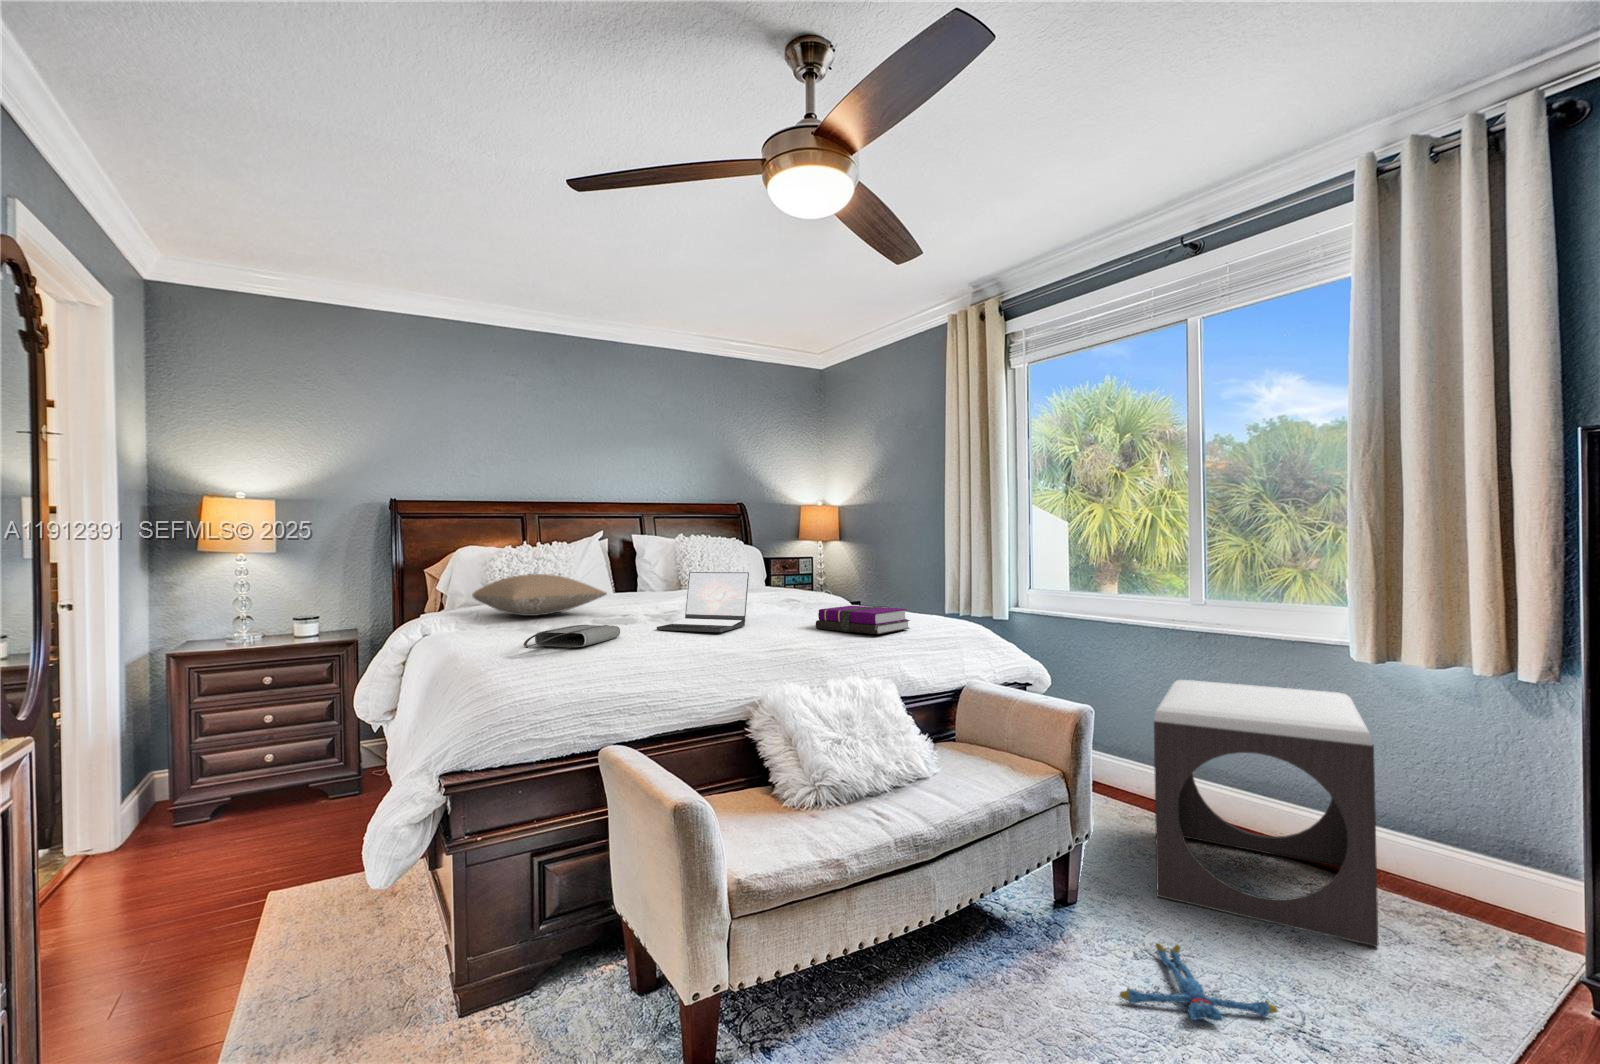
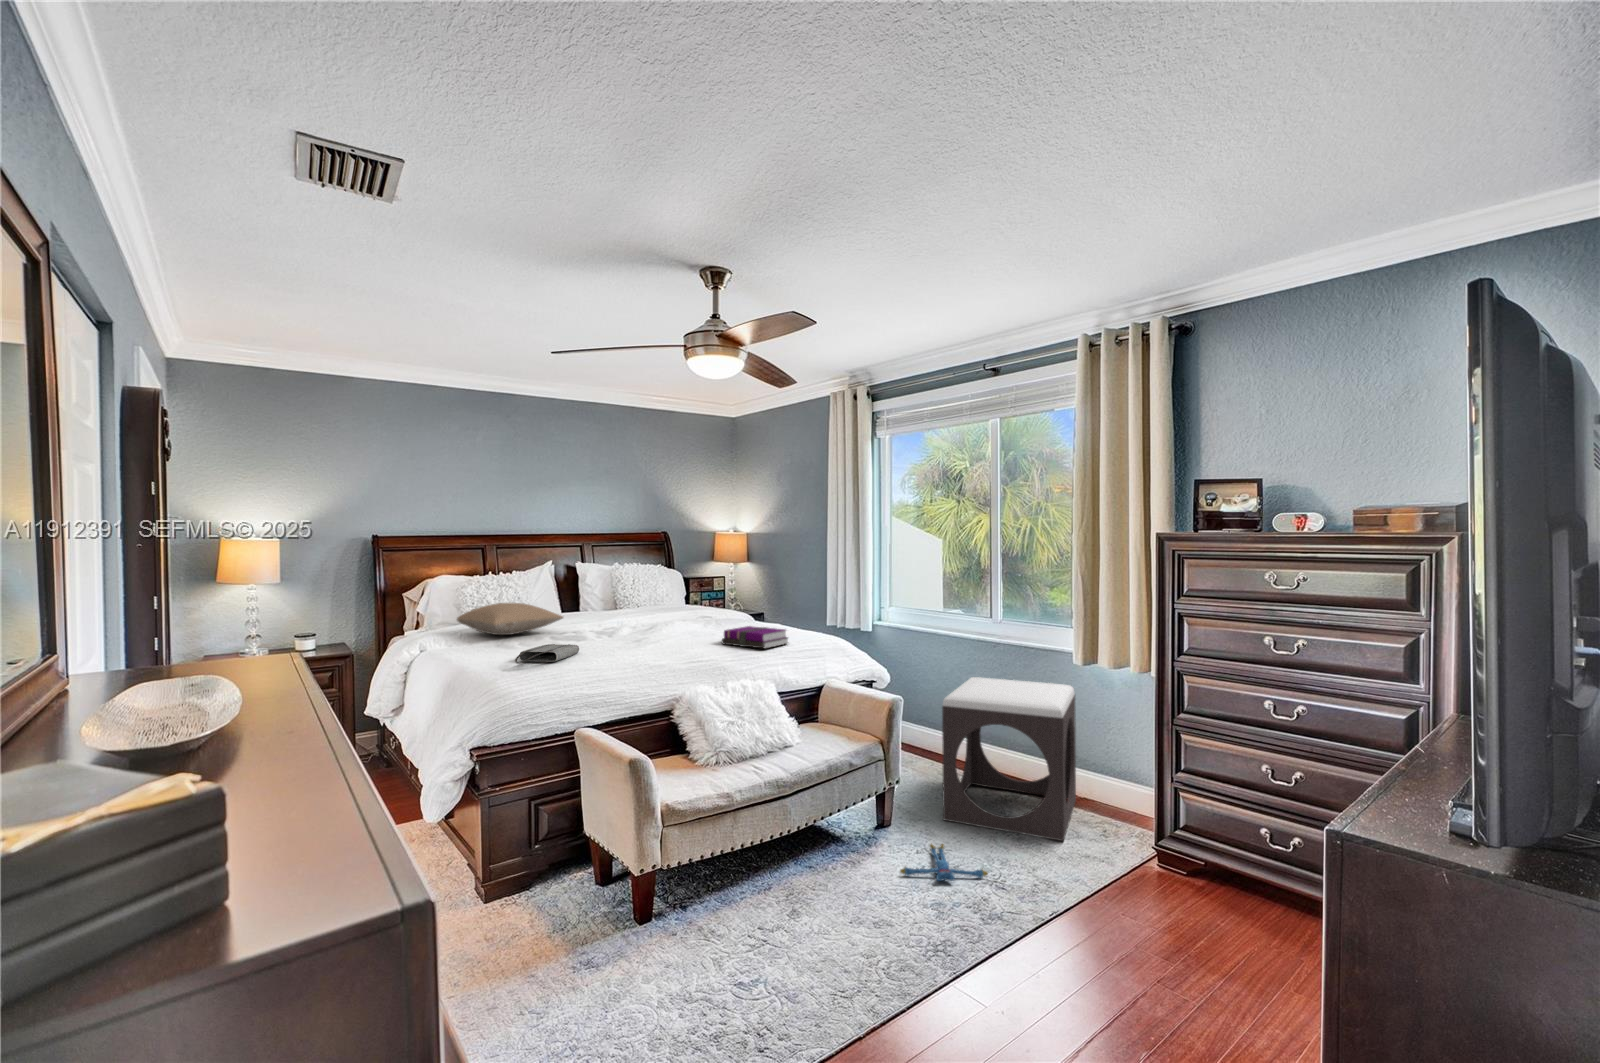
laptop: present [657,572,749,632] -> none [605,602,673,648]

